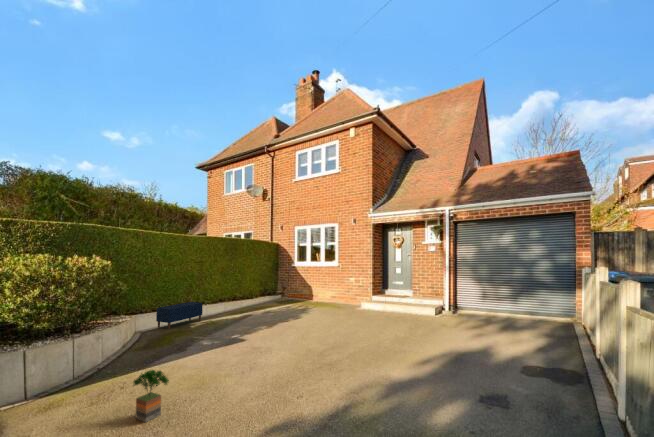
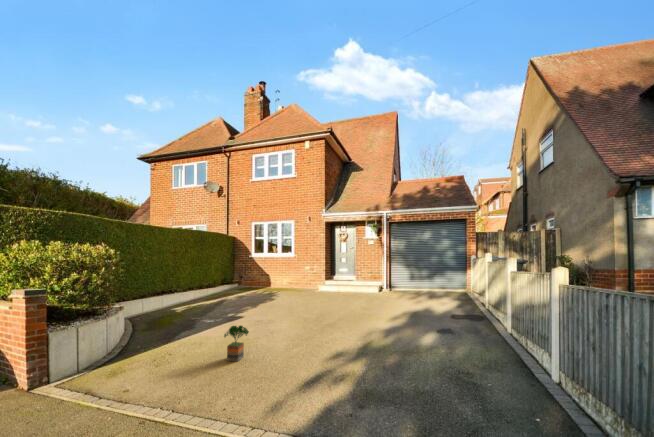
bench: present [156,302,203,329] -> none [145,289,184,313]

